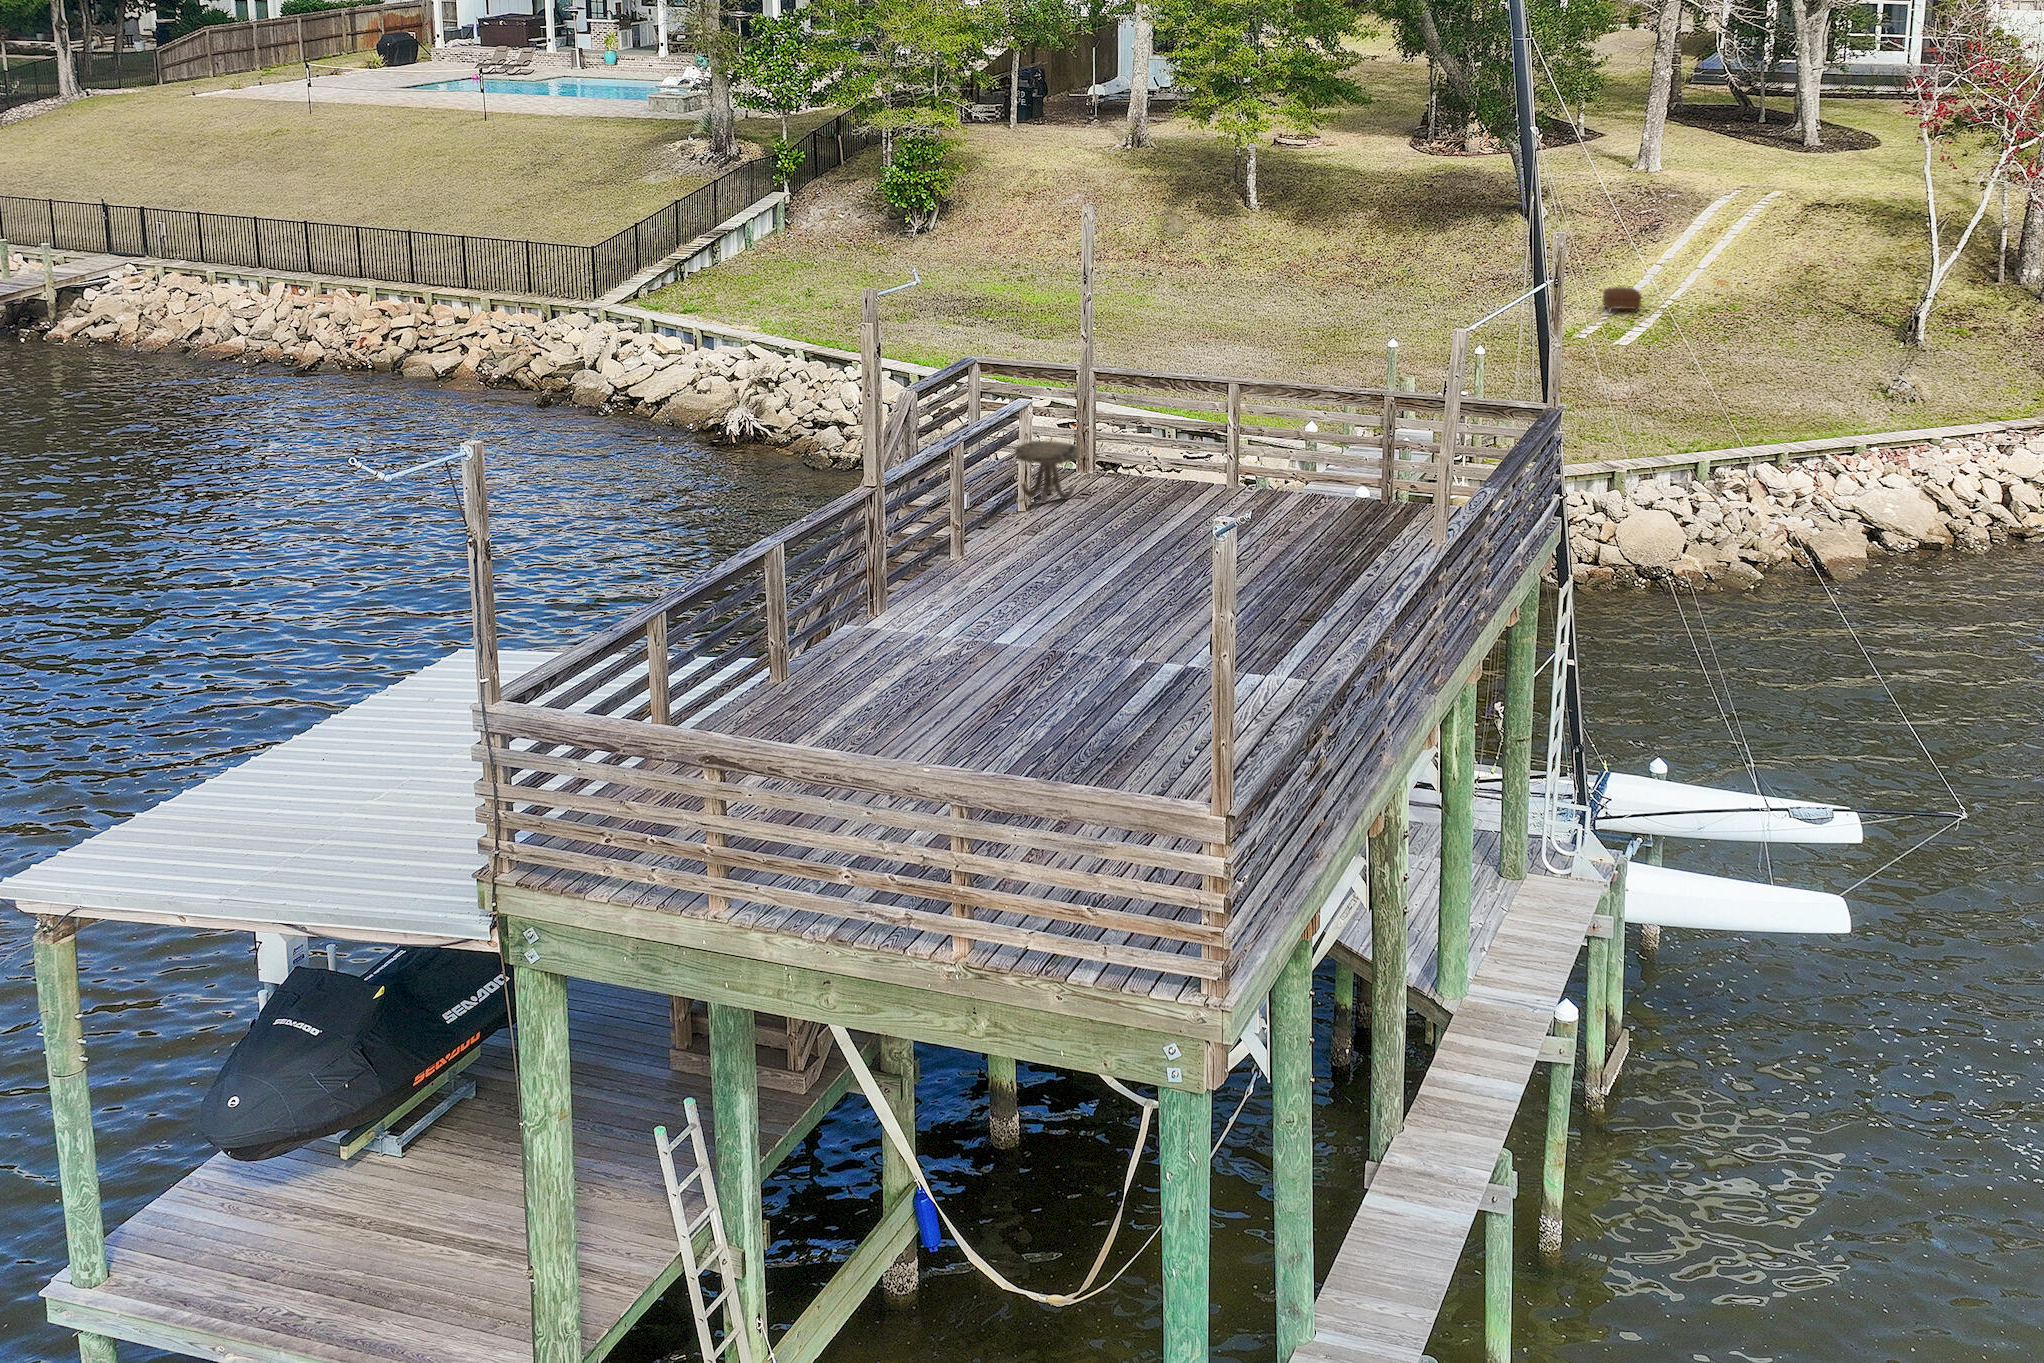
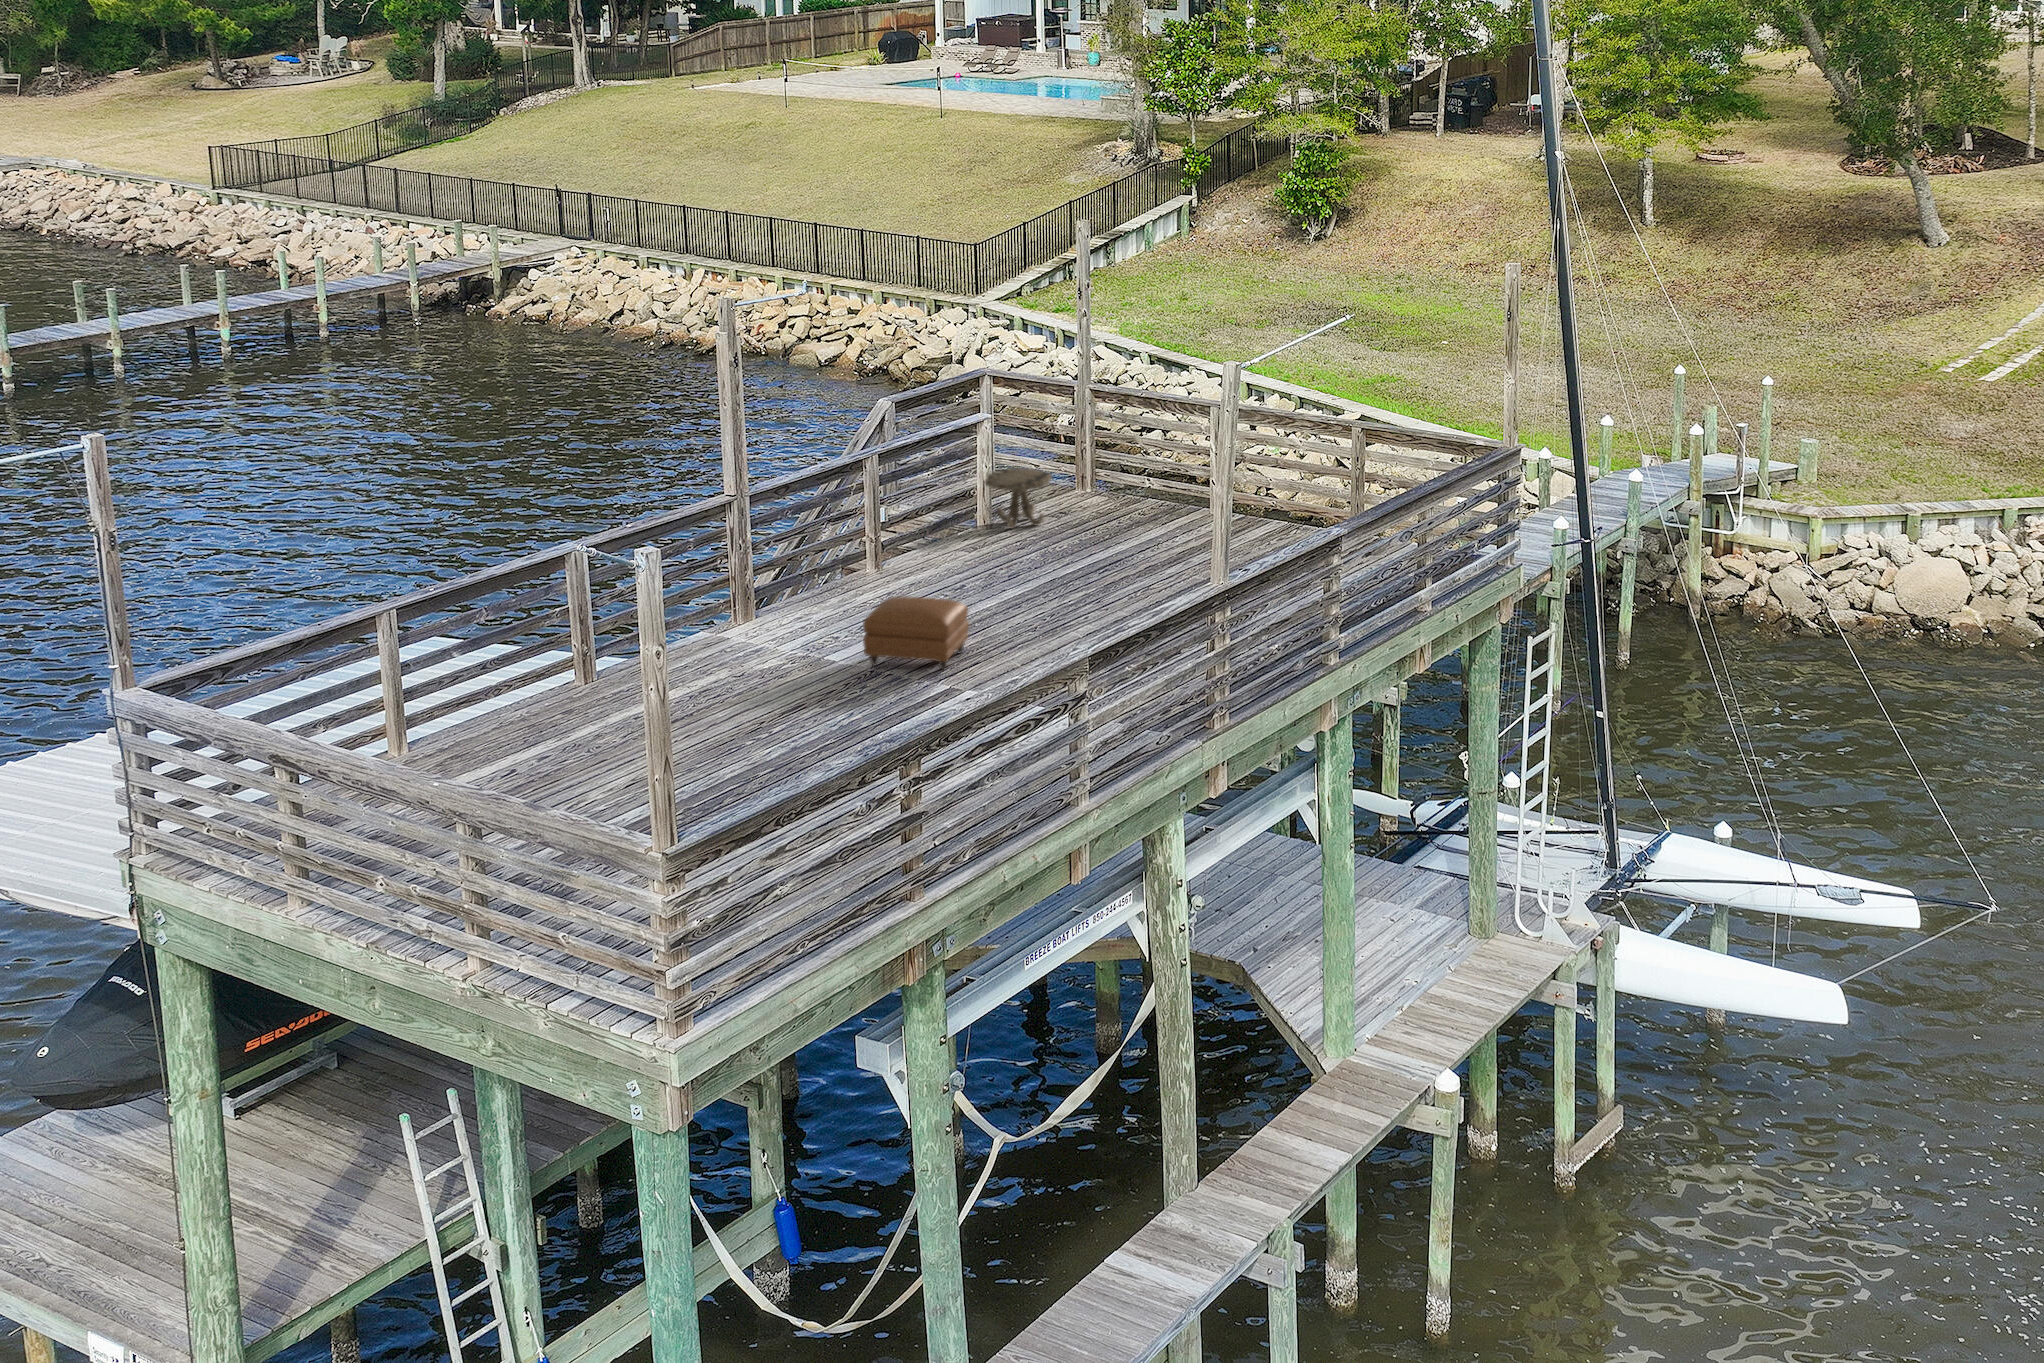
ottoman: present [1603,287,1642,312] -> present [863,596,969,670]

